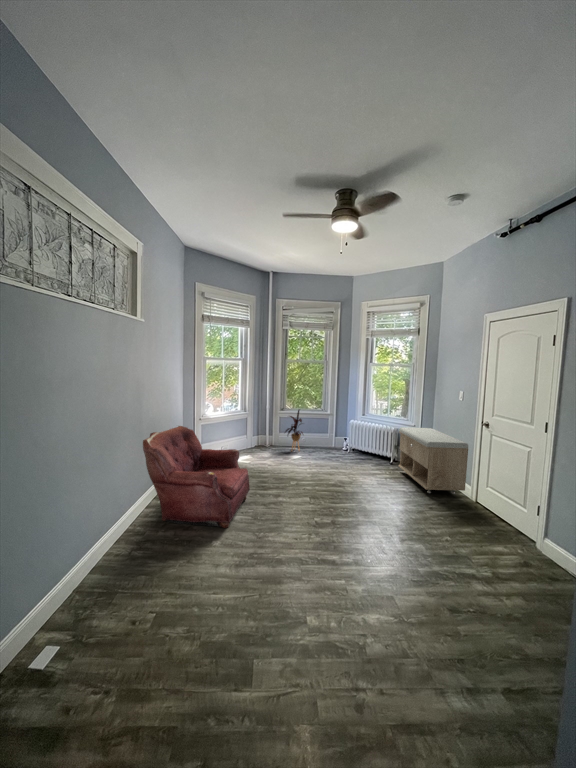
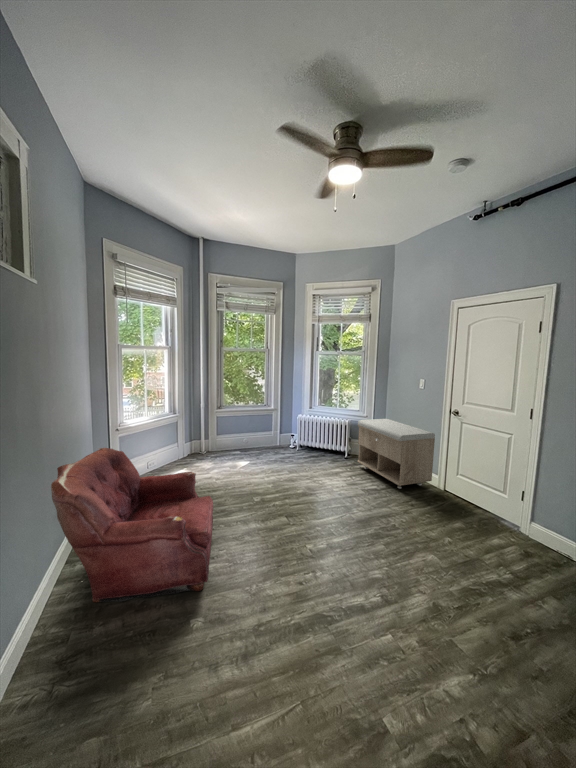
house plant: present [285,410,303,451] -> none [224,407,249,457]

